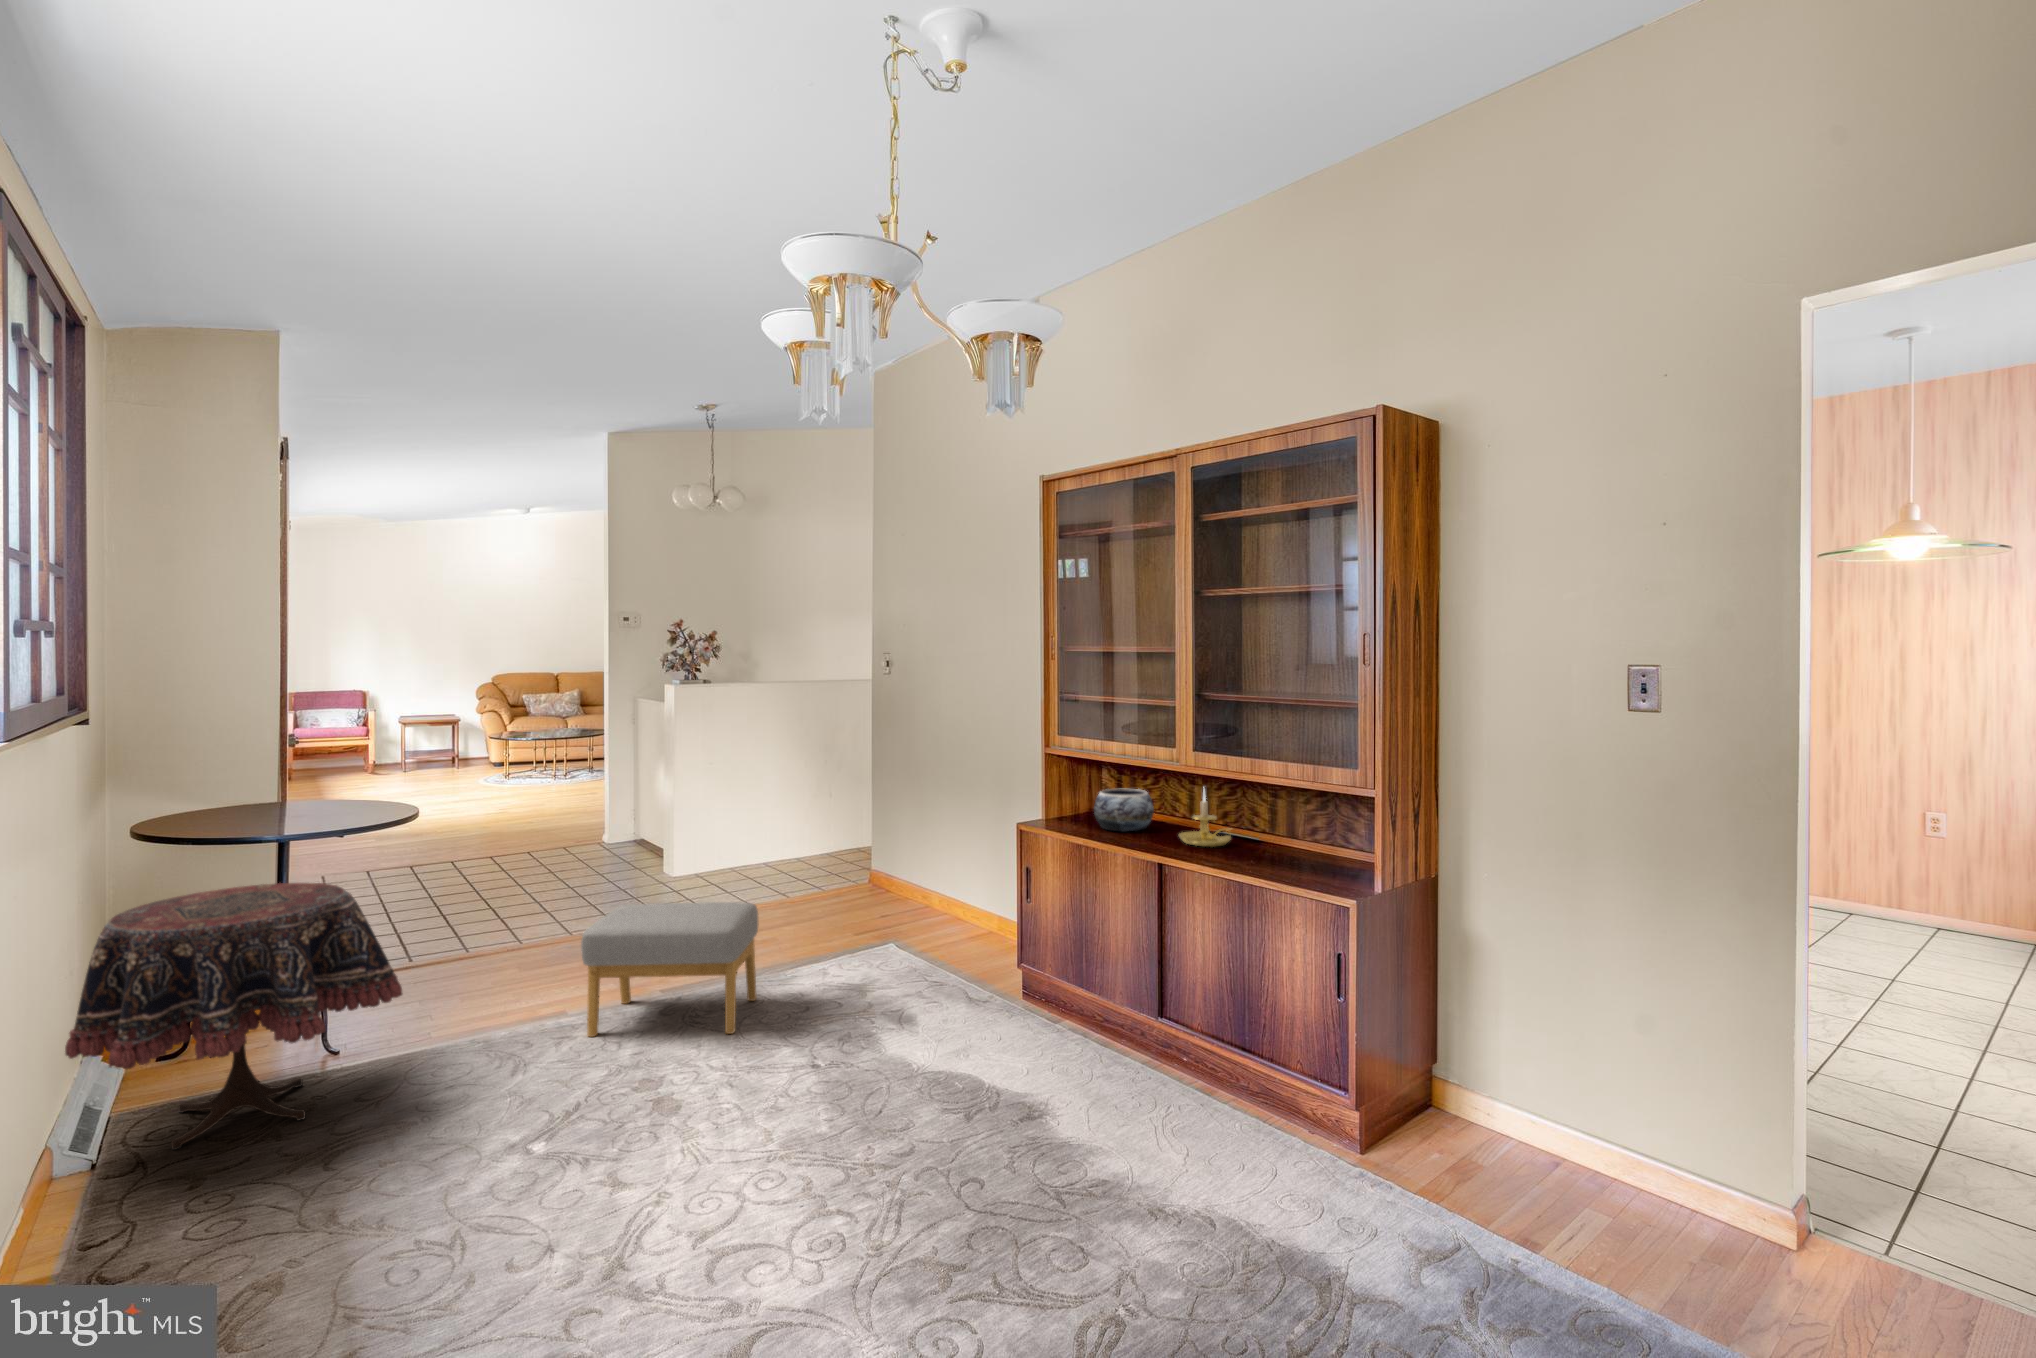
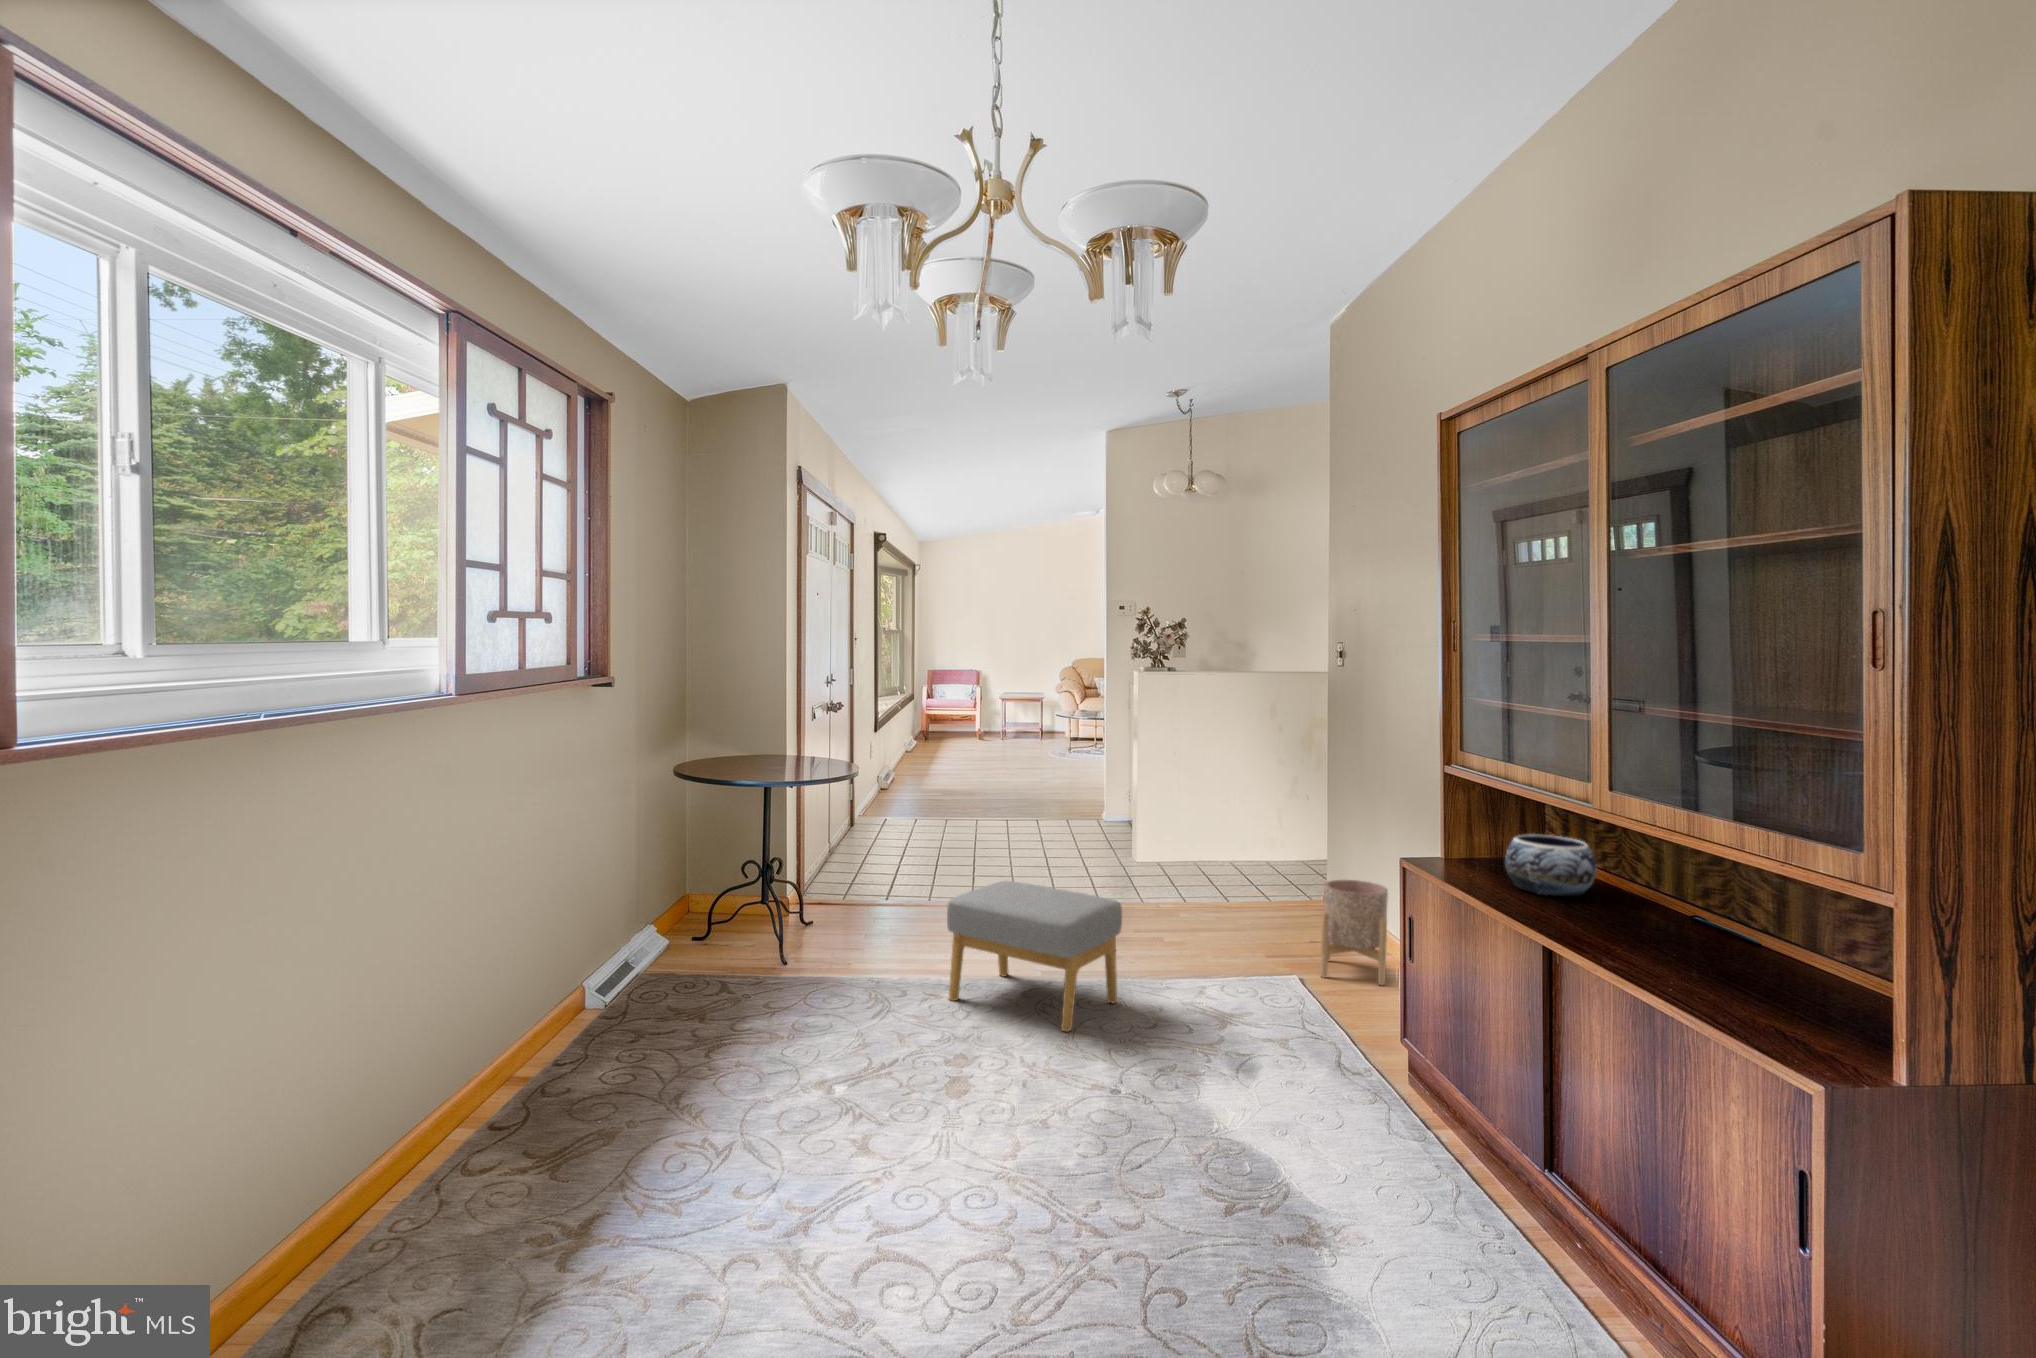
candle holder: present [1179,787,1231,847] -> none [1607,849,1693,940]
planter: none [900,853,959,941] -> present [1320,880,1388,985]
side table: present [65,883,402,1150] -> none [572,813,790,1012]

